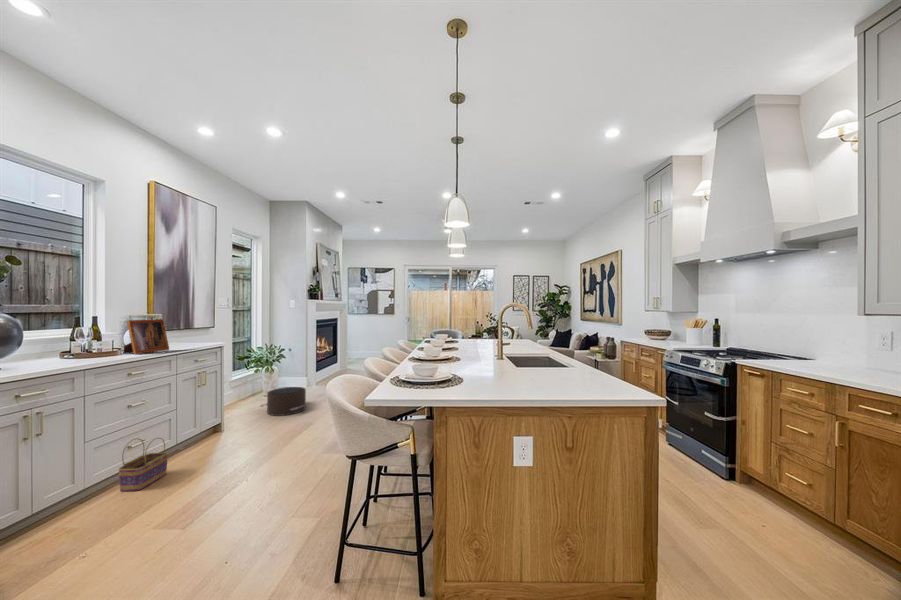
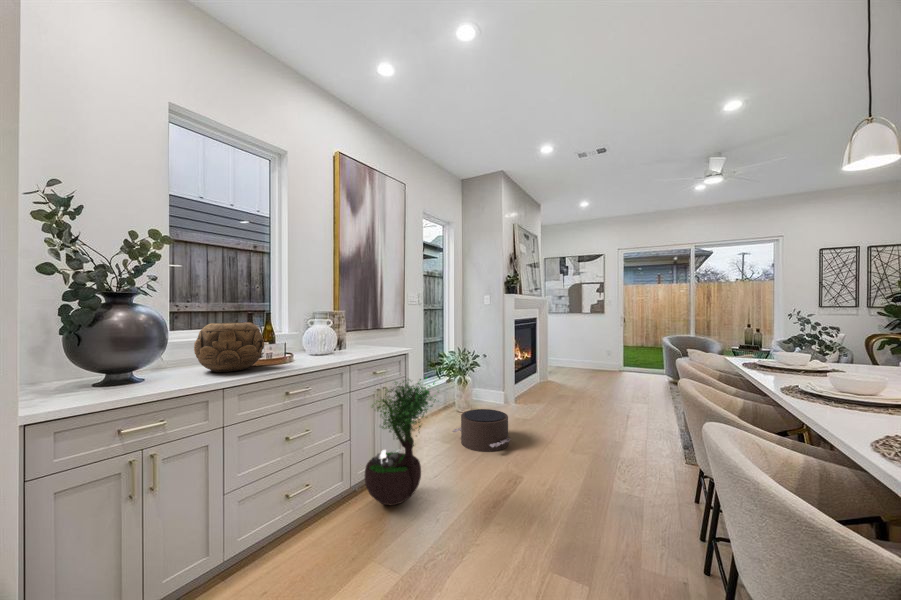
picture frame: present [123,319,169,354] -> none [295,318,345,364]
decorative bowl: none [32,324,99,362] -> present [194,322,264,372]
potted tree: none [187,357,250,452] -> present [364,377,436,505]
basket: present [119,438,168,491] -> none [277,483,337,569]

